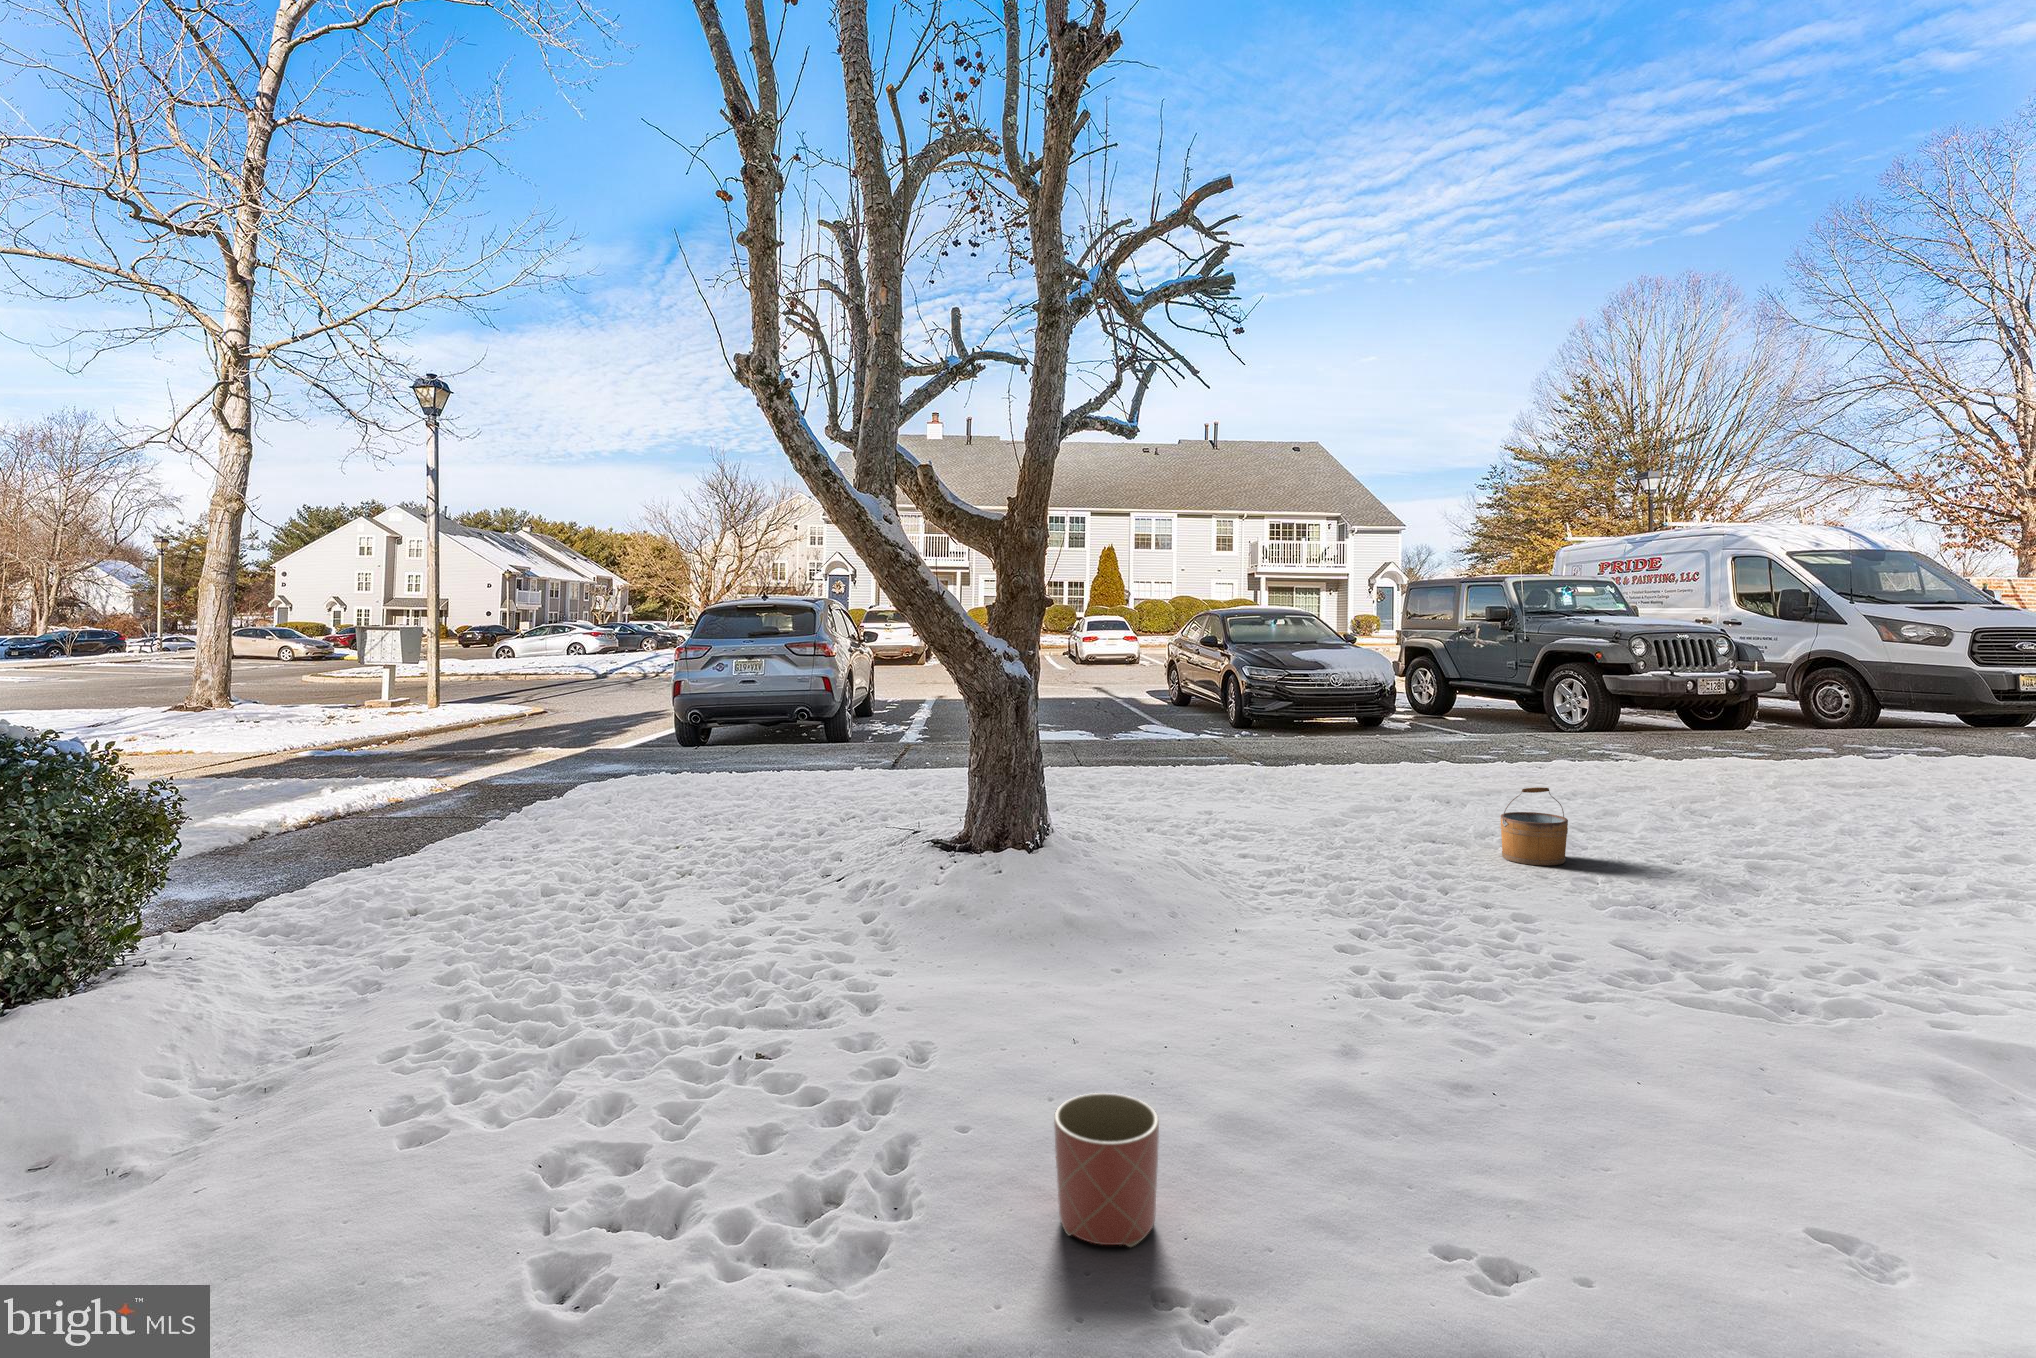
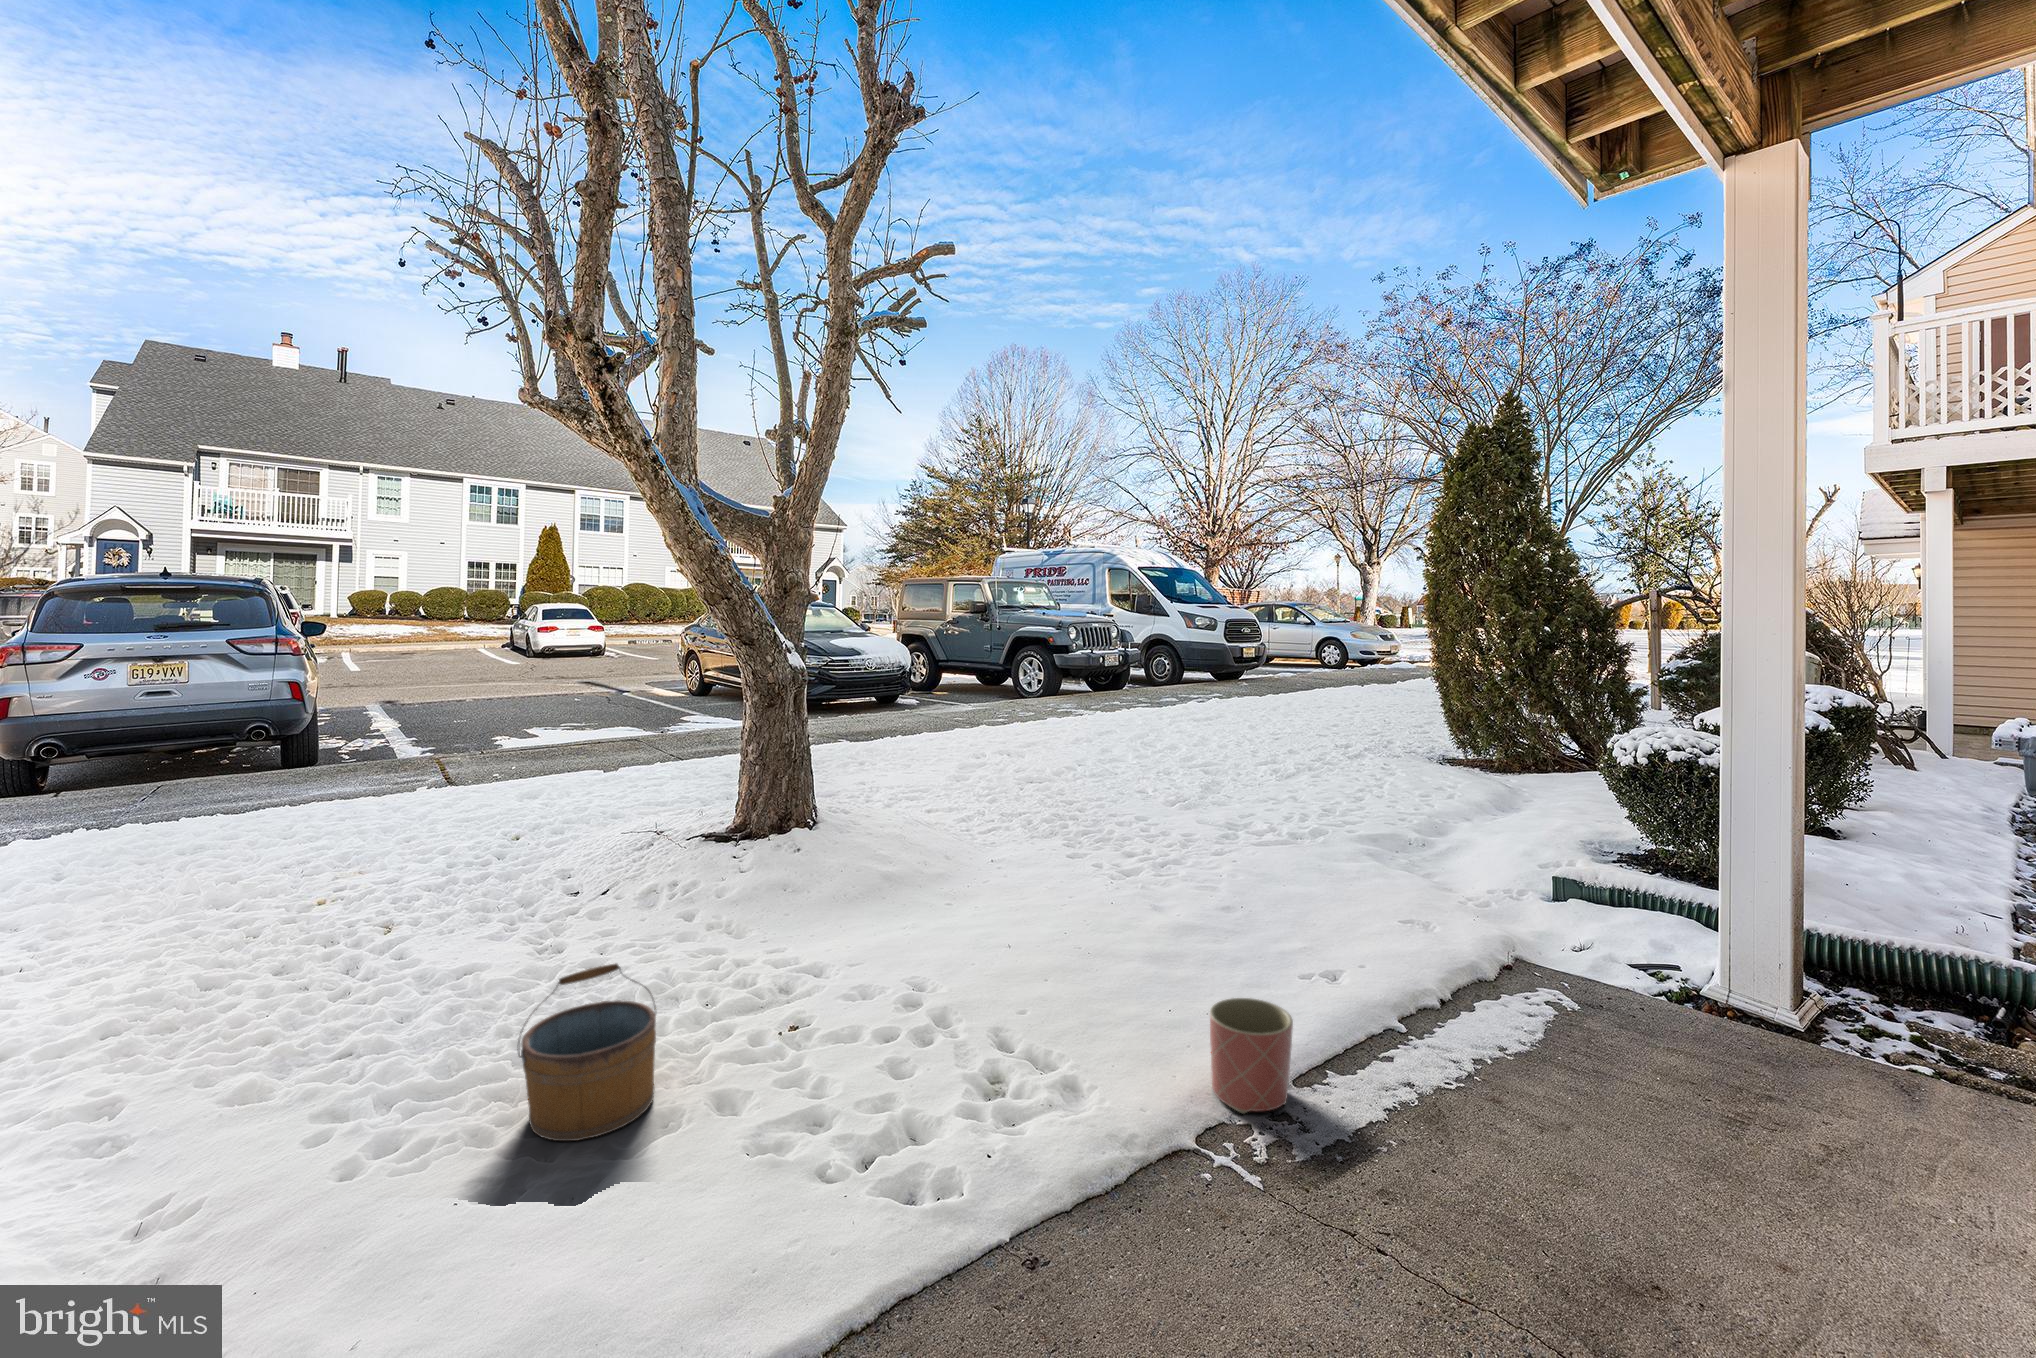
bucket: present [1500,788,1568,866] -> present [517,964,656,1141]

